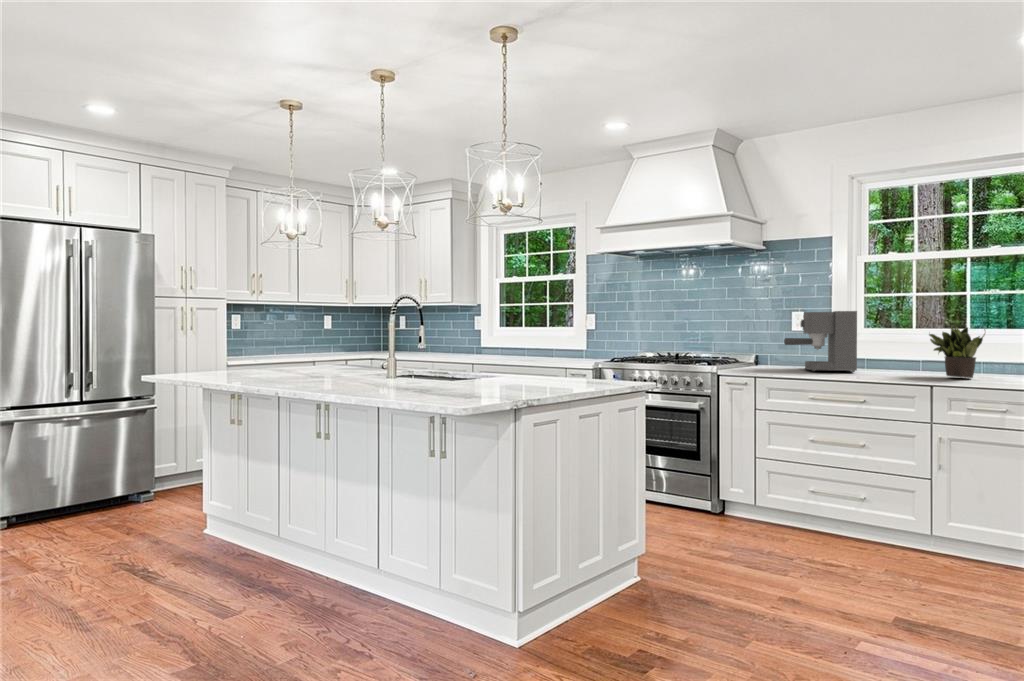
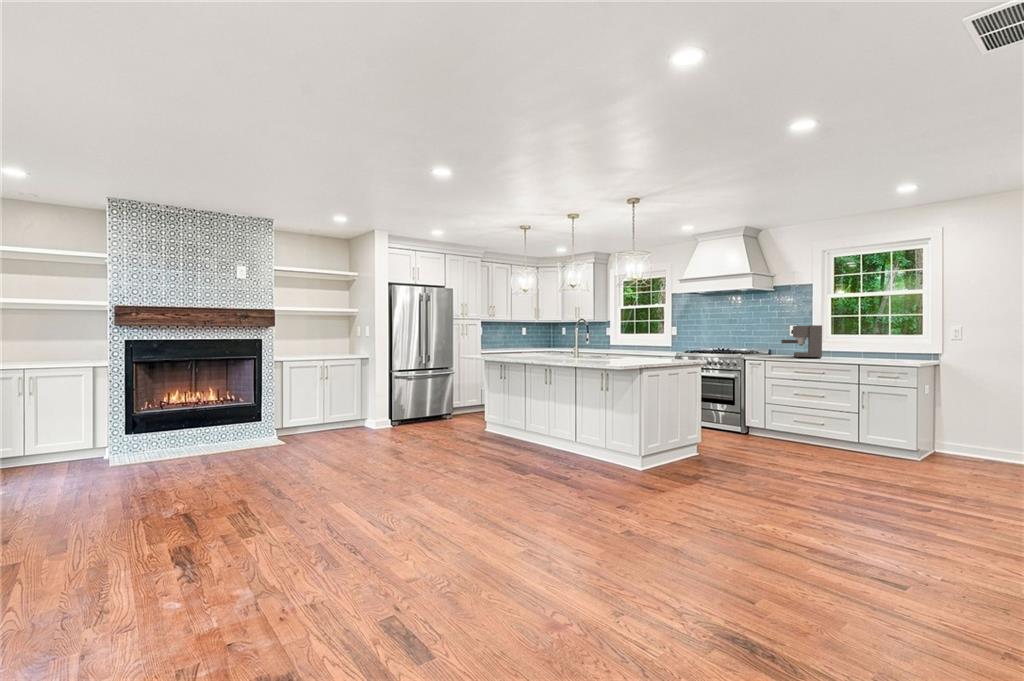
potted plant: present [929,325,985,378] -> none [861,331,893,361]

